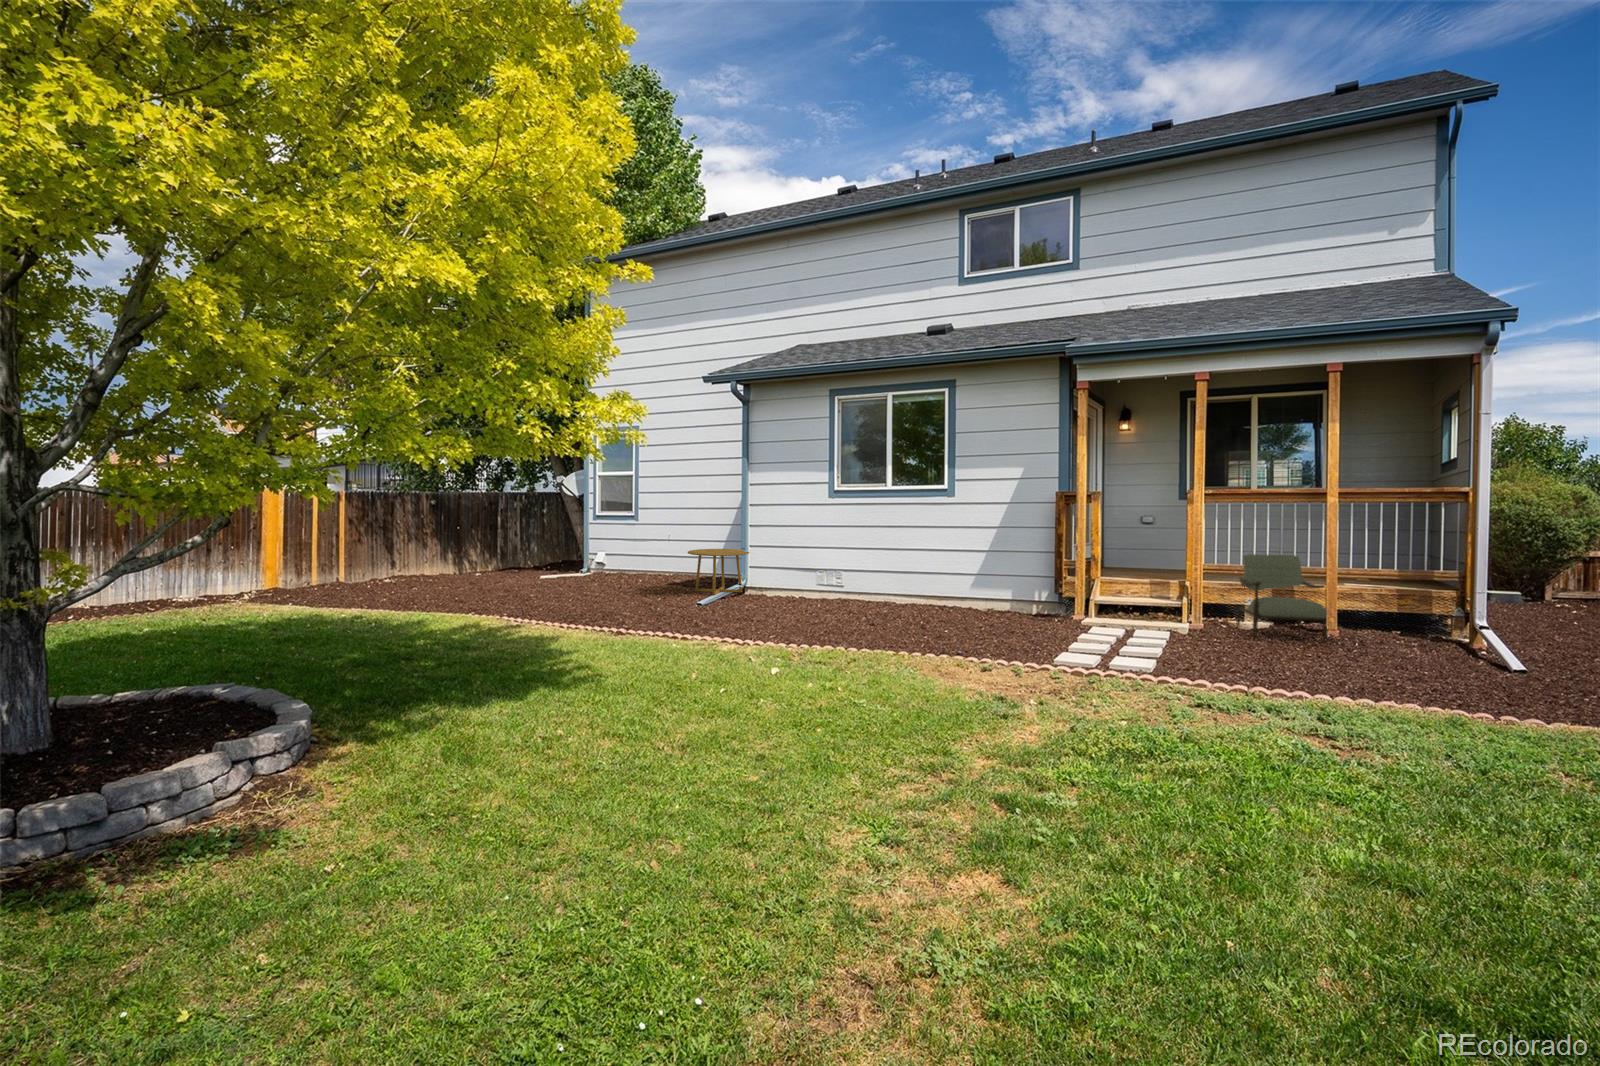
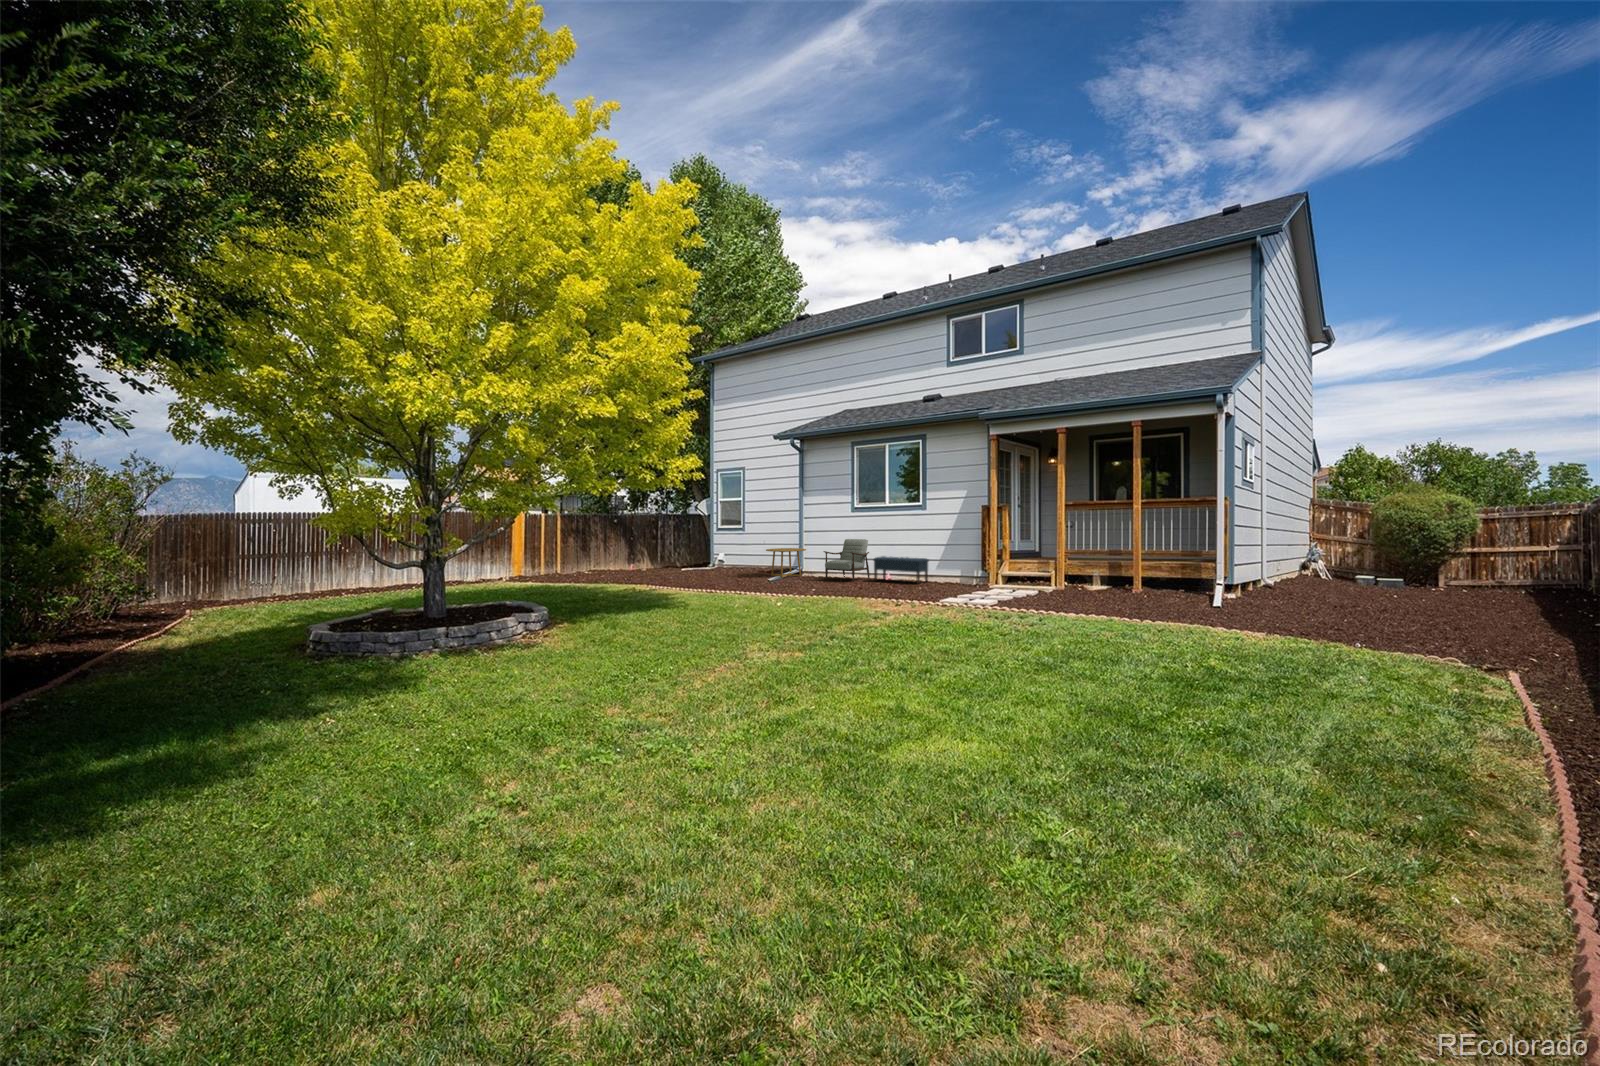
chair: present [1237,554,1328,642] -> present [824,539,870,582]
bench: none [861,564,946,609] -> present [874,556,929,584]

